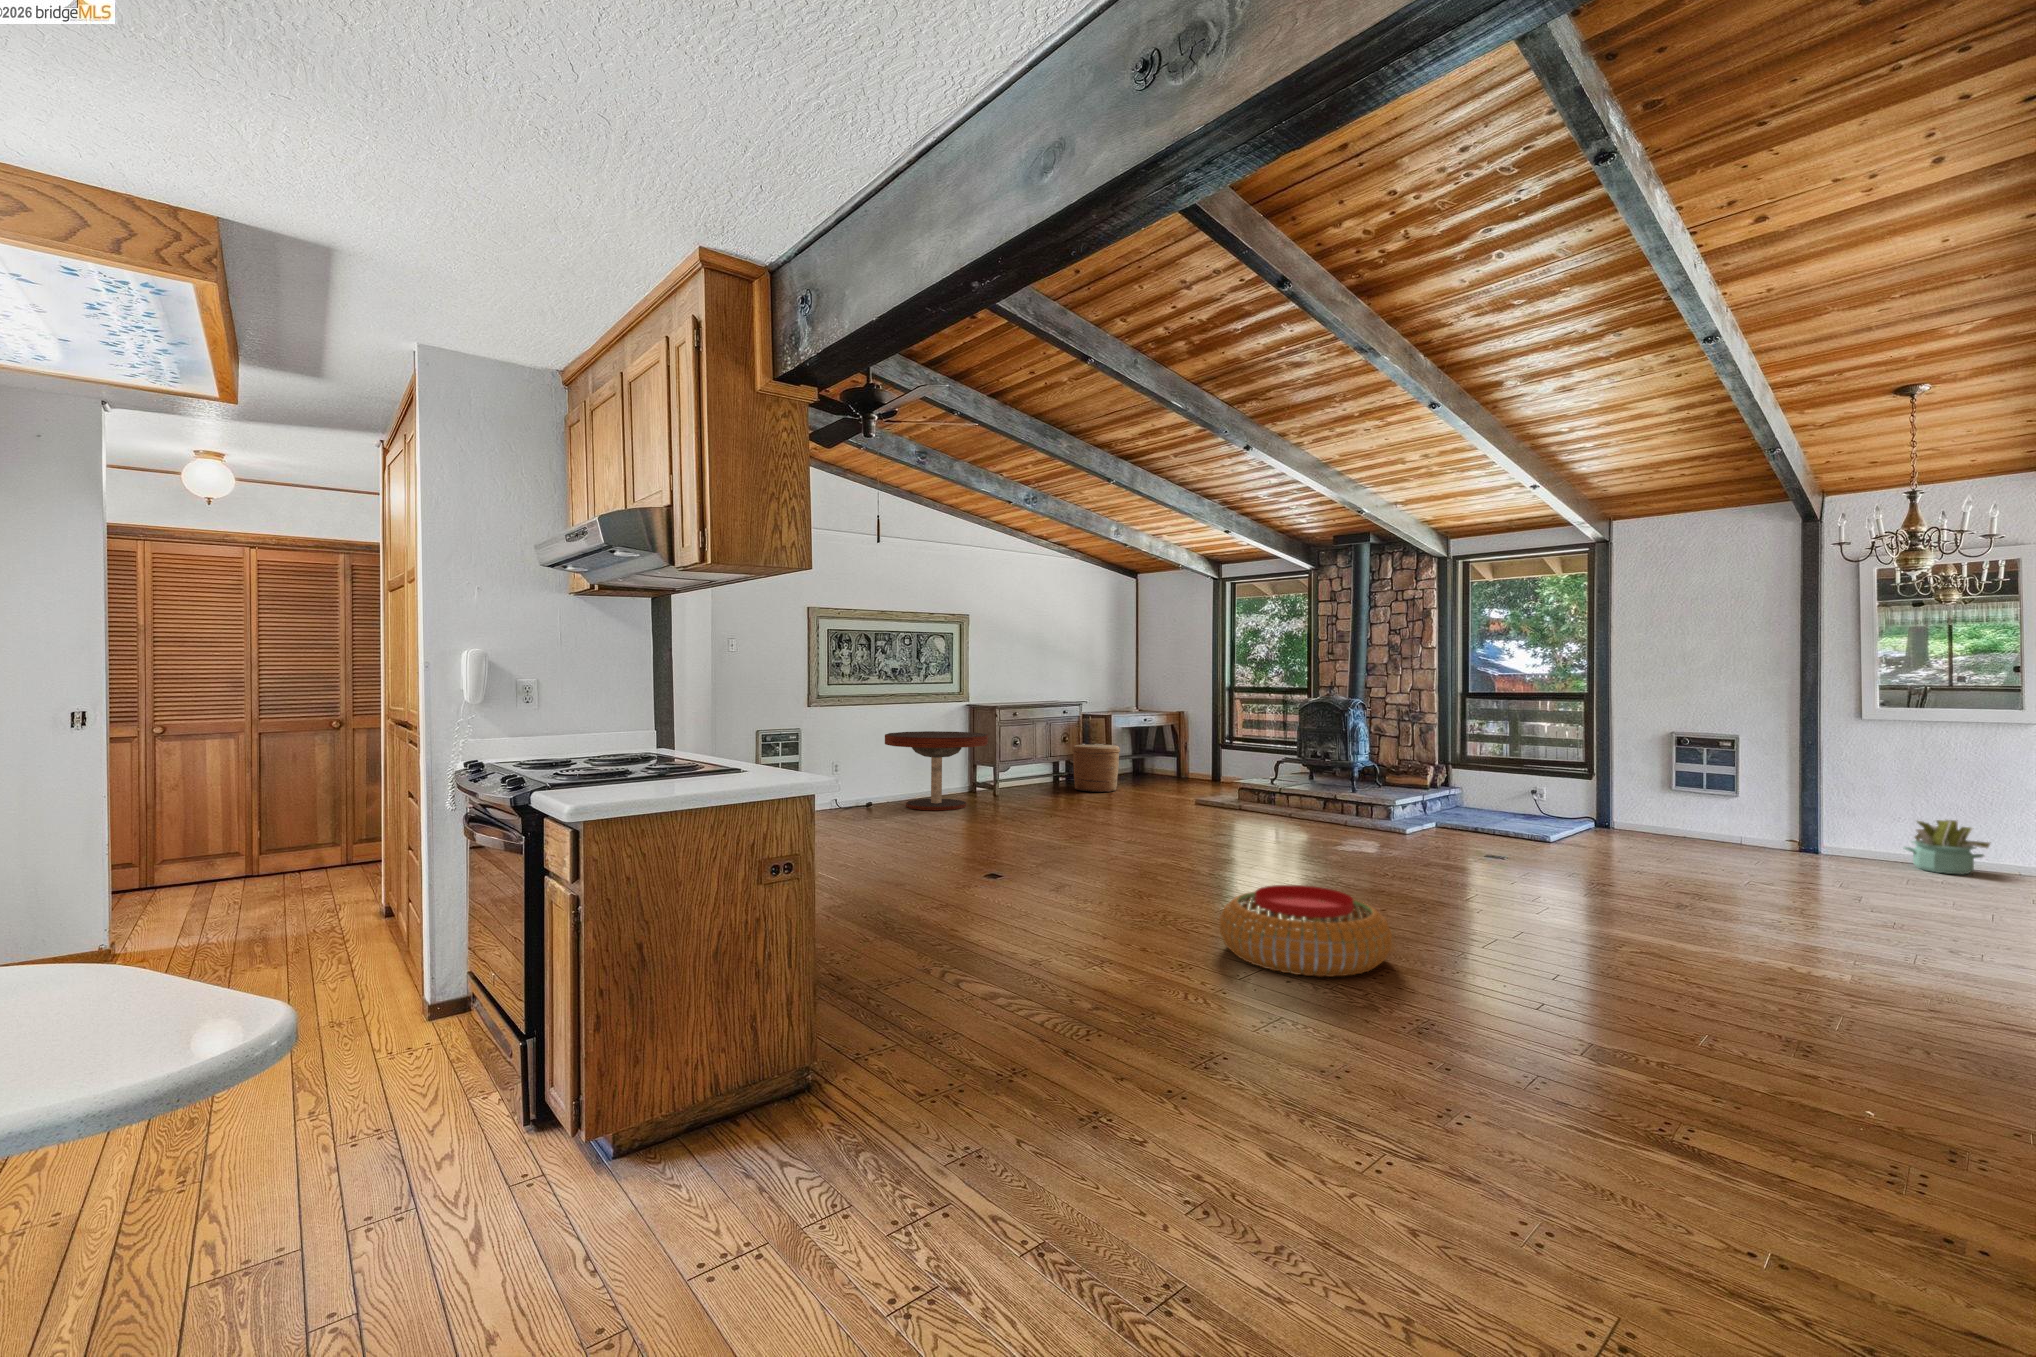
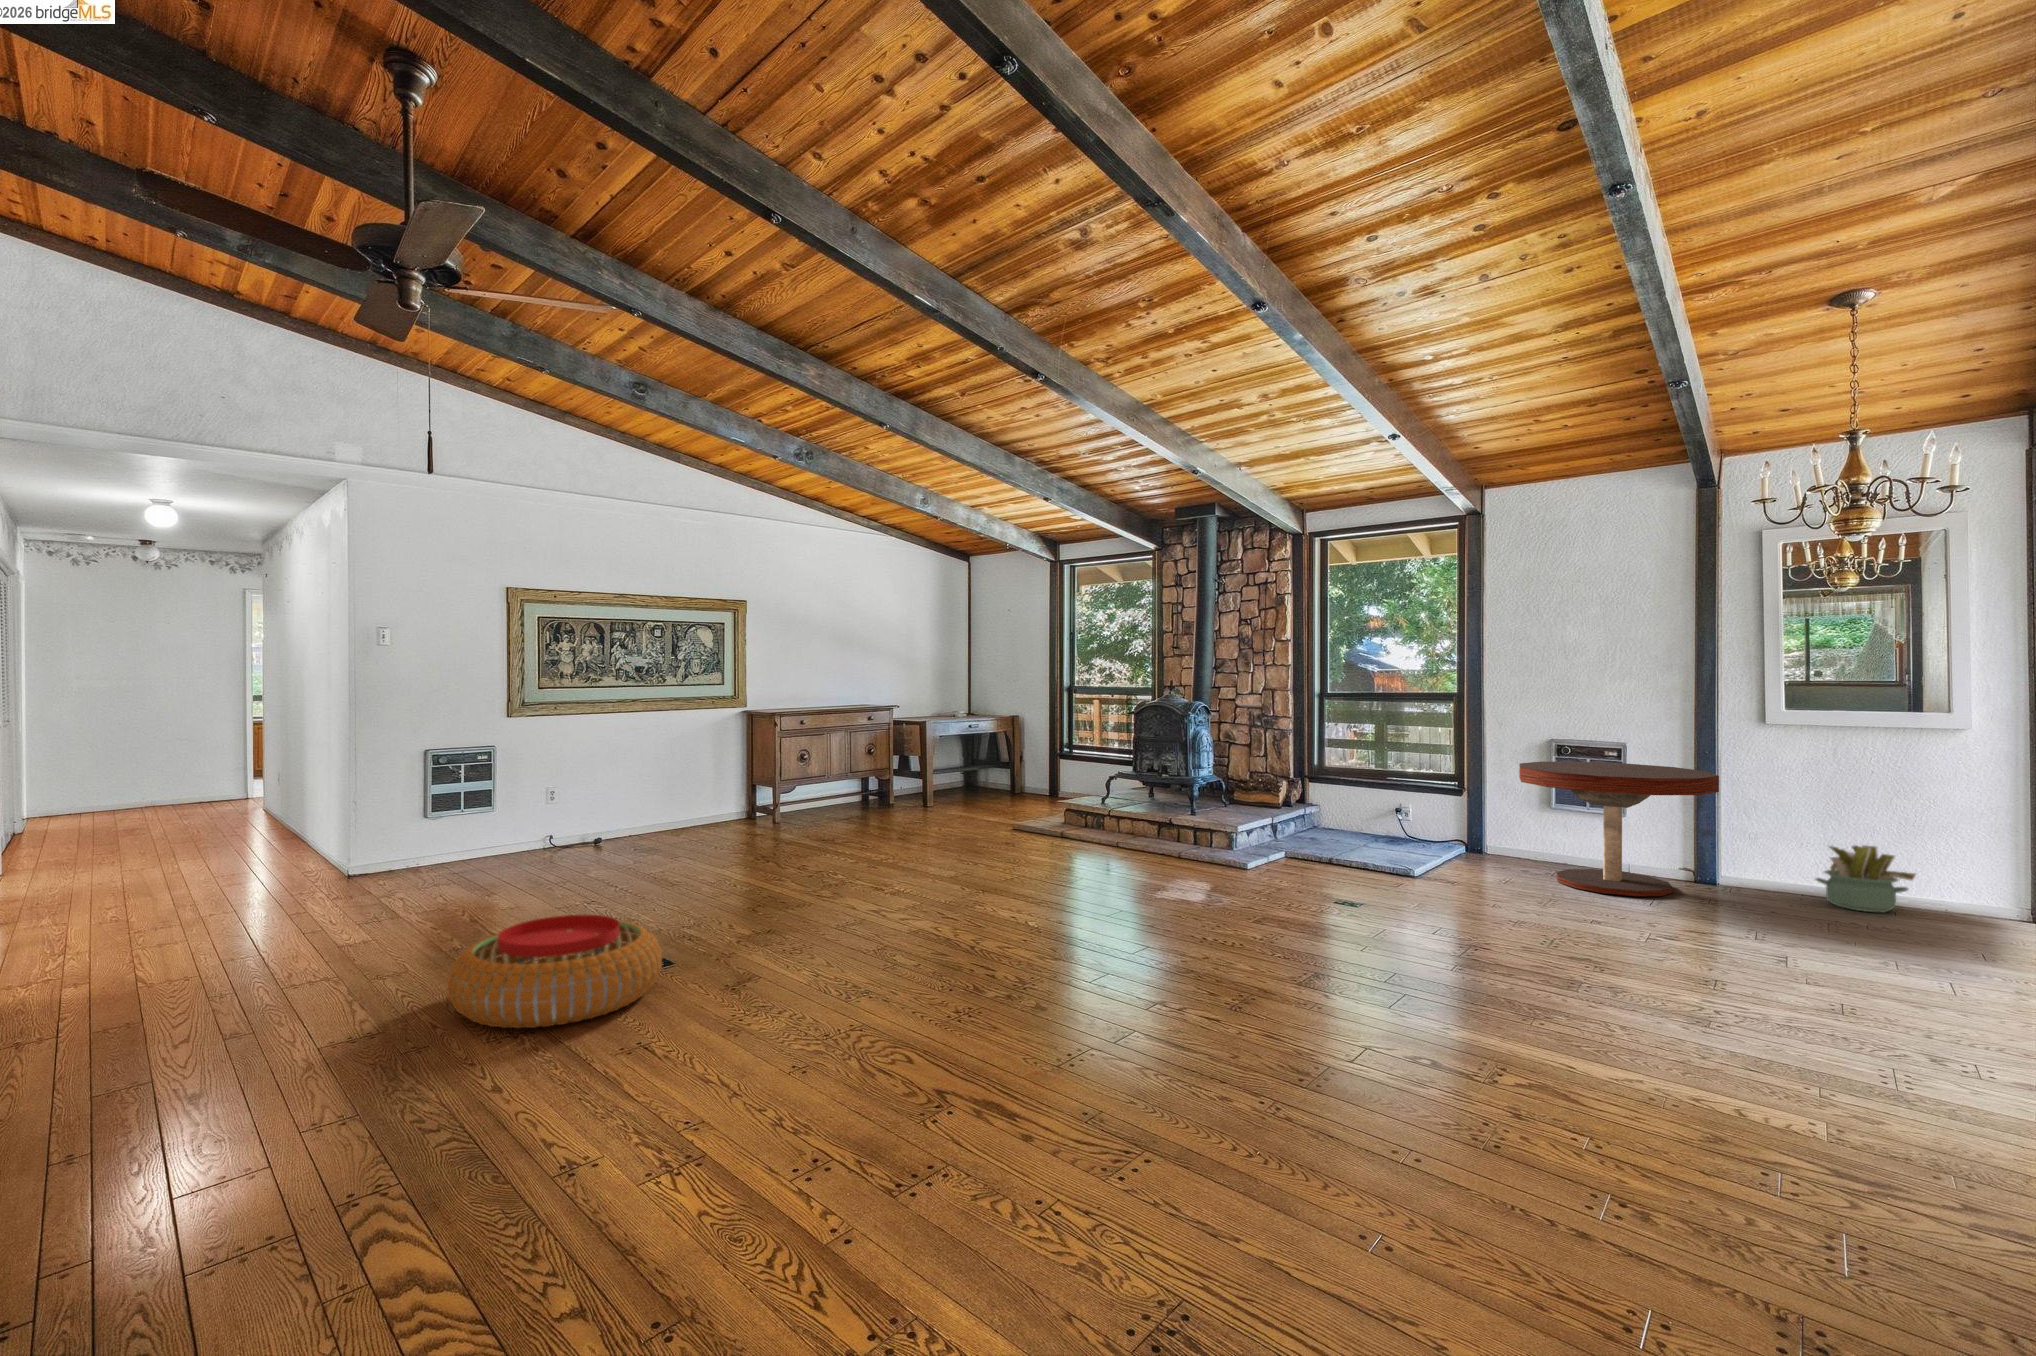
coffee table: present [885,731,988,810] -> present [1519,762,1719,896]
woven basket: present [1073,744,1120,792] -> none [878,756,934,814]
pouf: present [1219,885,1392,977] -> present [448,915,662,1028]

